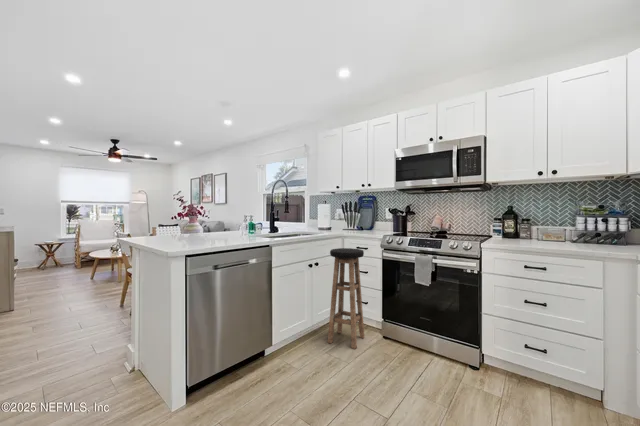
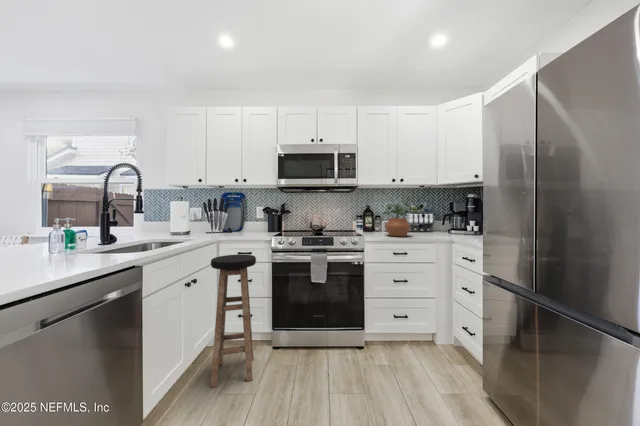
potted plant: none [513,201,553,246] -> present [383,202,411,236]

